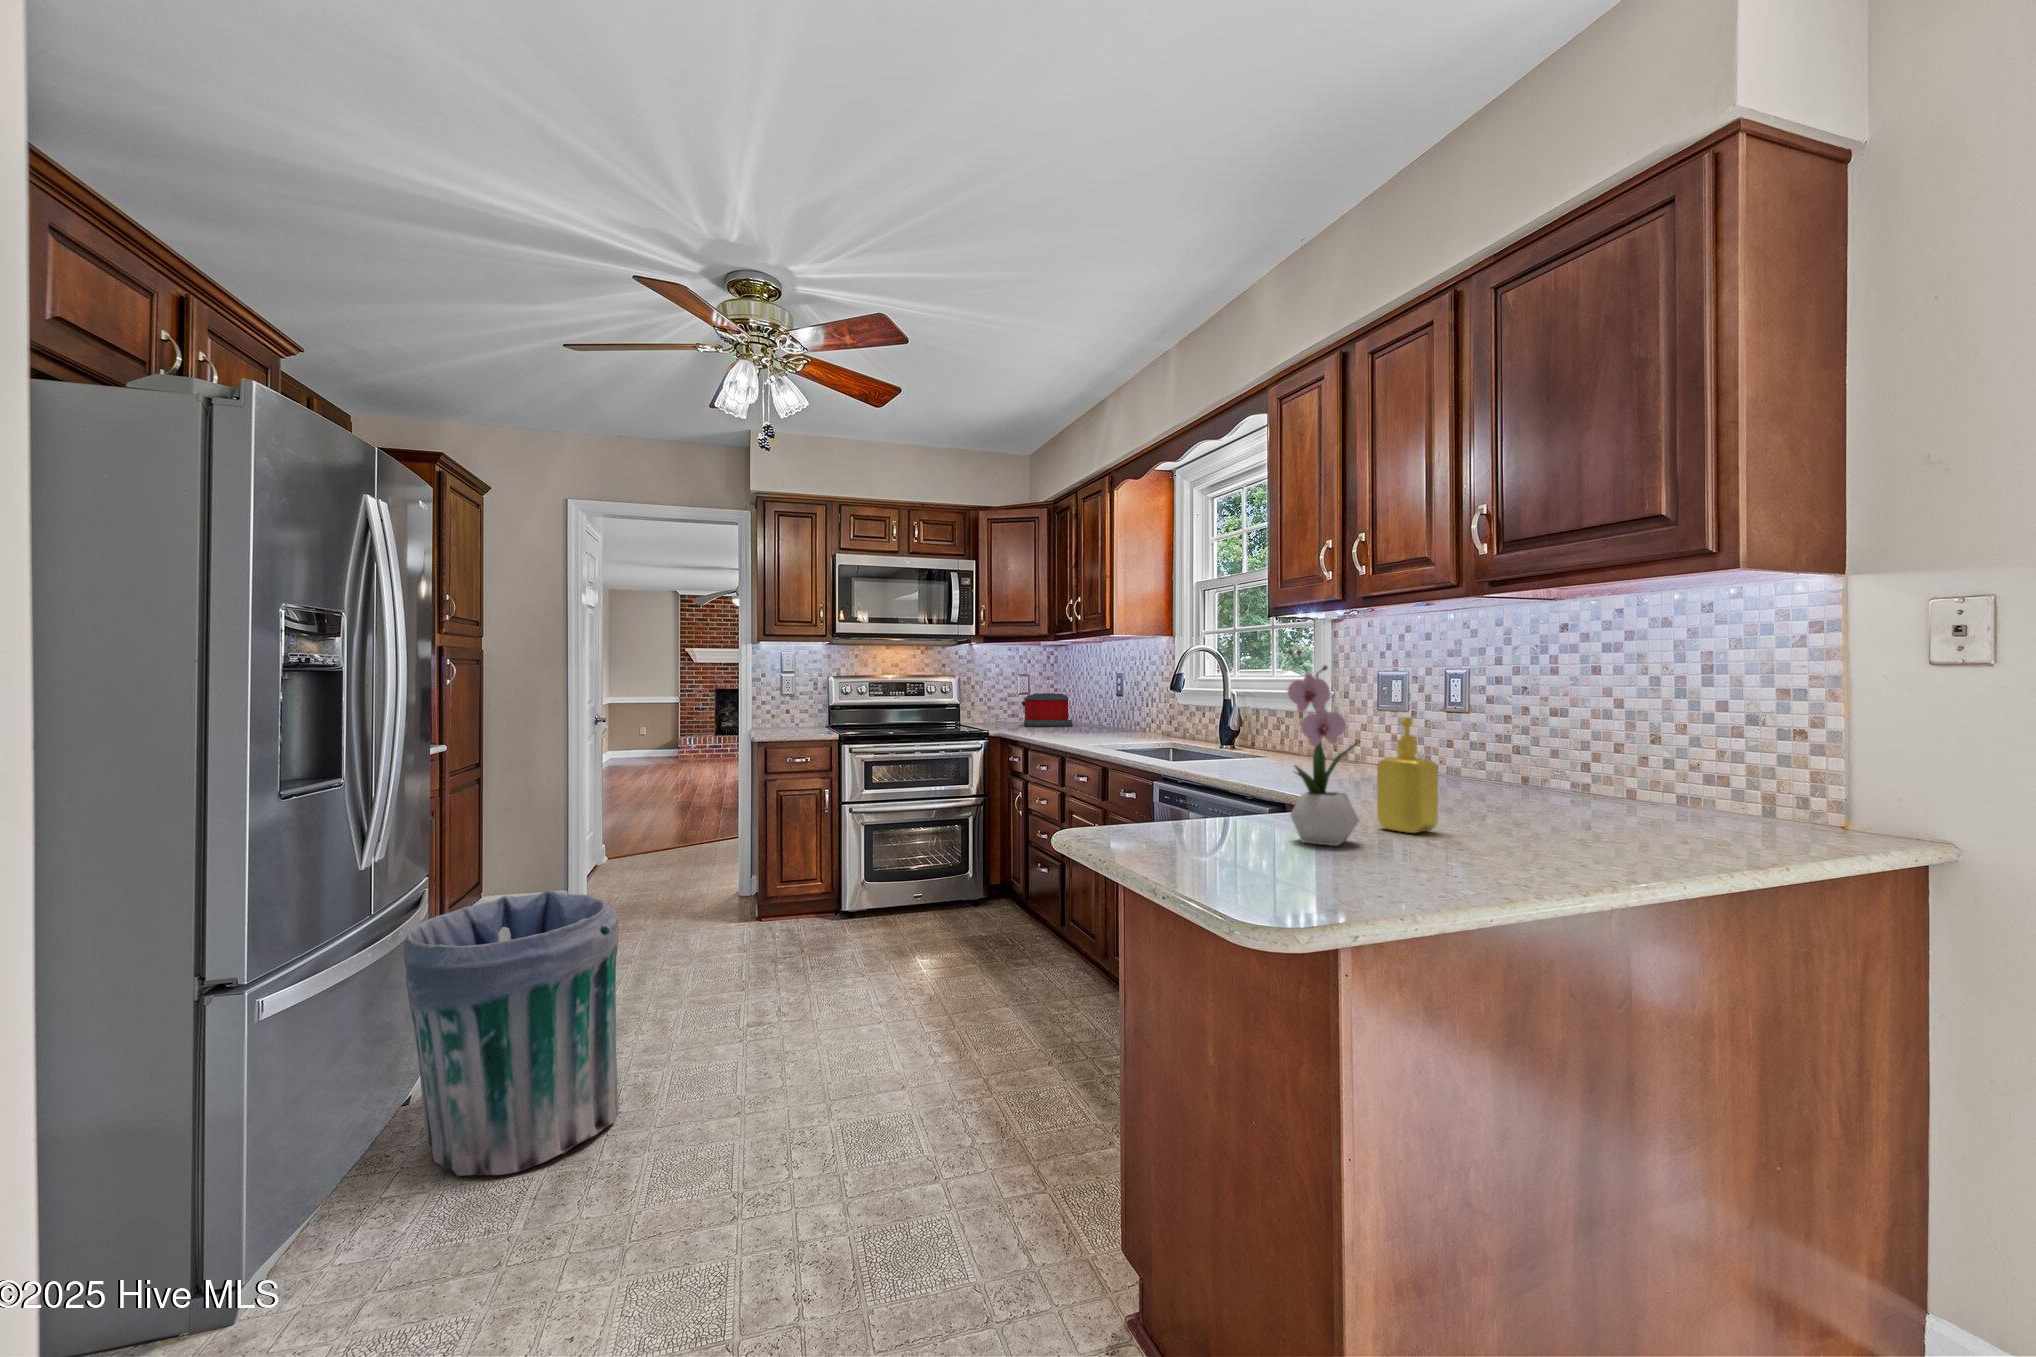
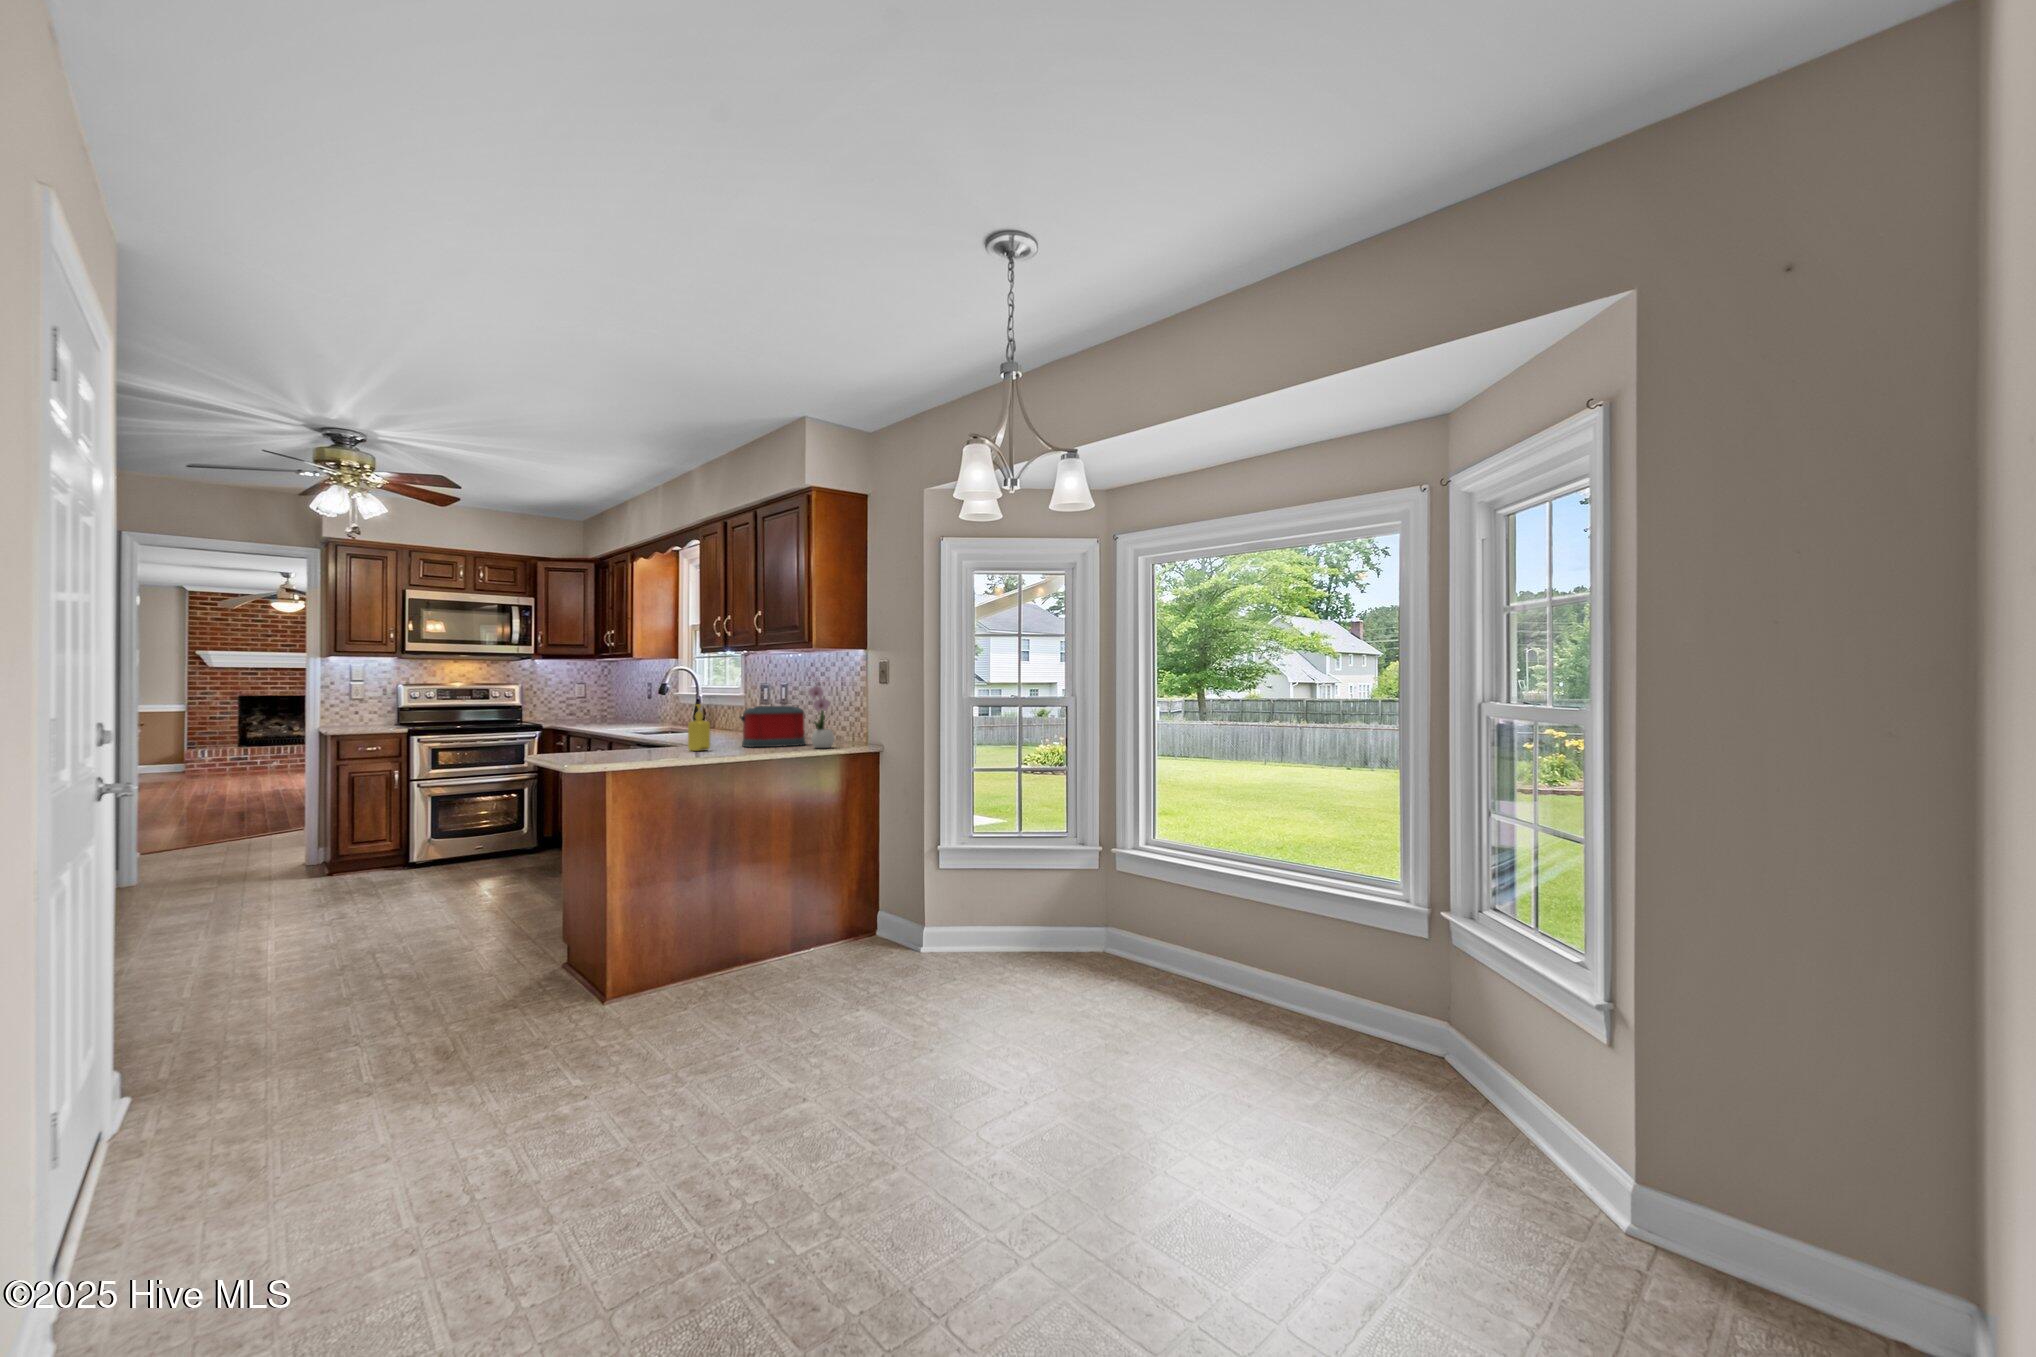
flower arrangement: present [1288,649,1359,846] -> present [809,685,835,748]
toaster: present [1021,694,1073,727] -> present [741,706,806,747]
trash can: present [403,889,619,1176] -> none [80,825,245,987]

